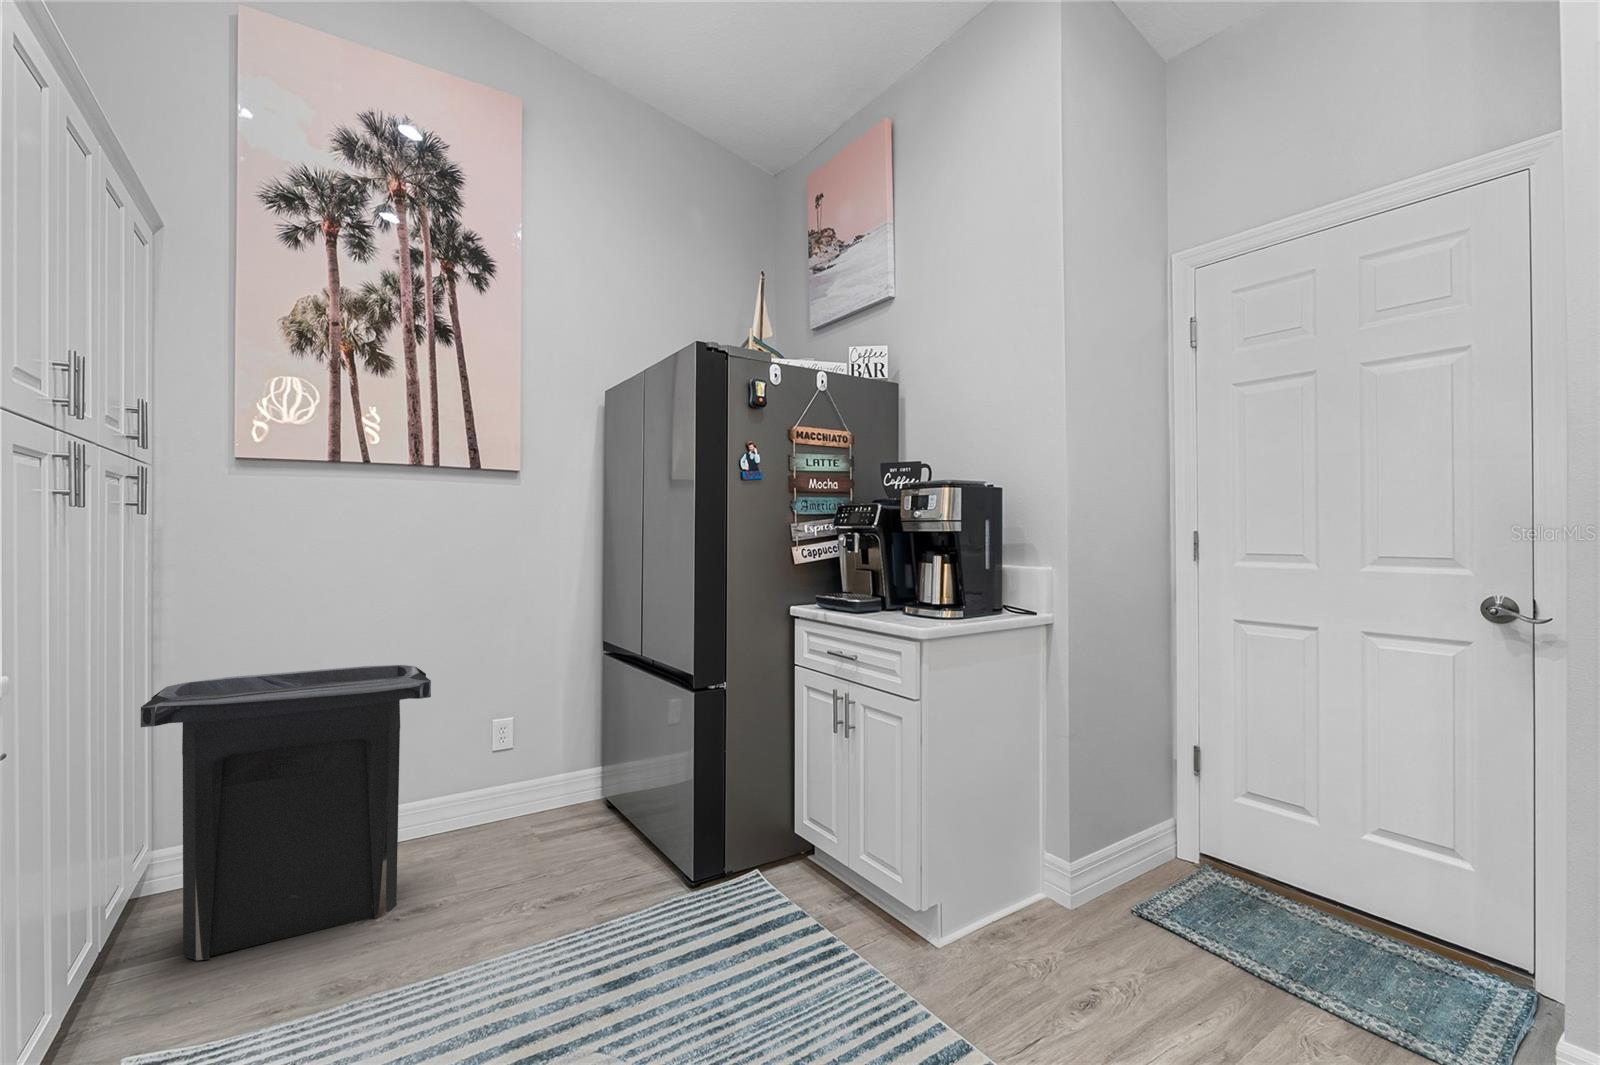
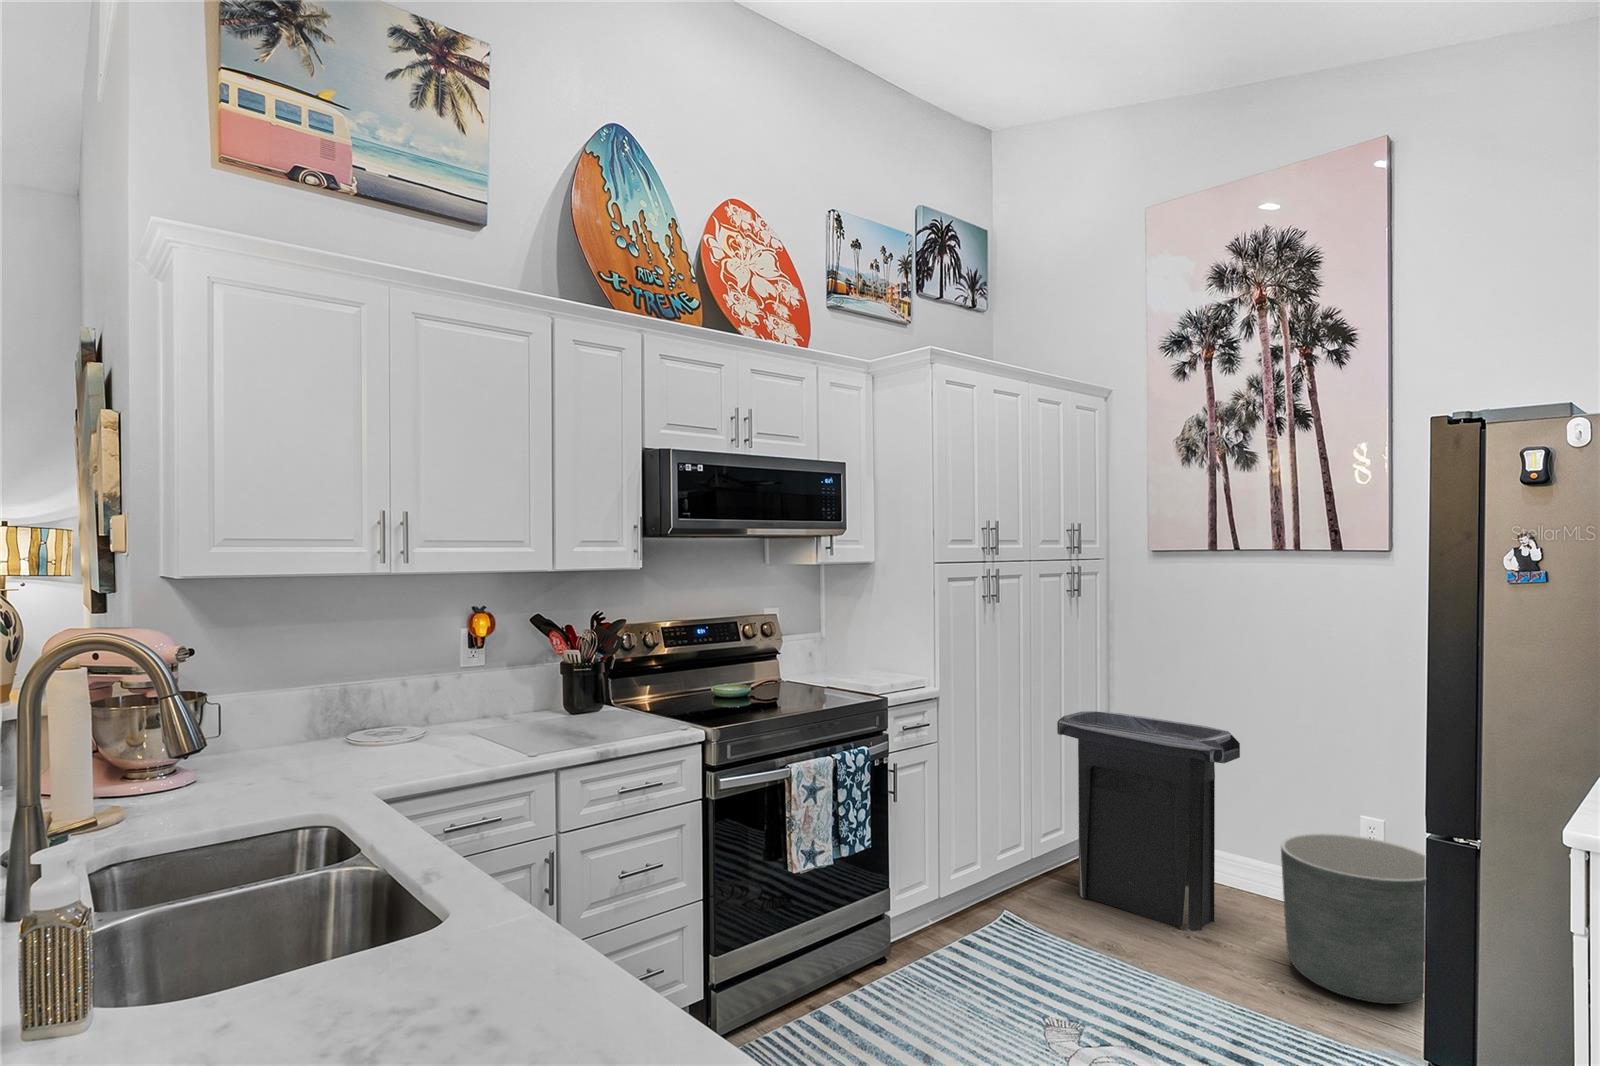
planter: none [499,730,636,885] -> present [1281,833,1426,1004]

